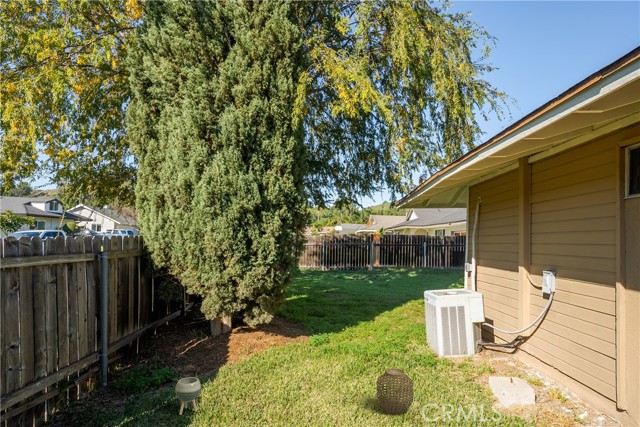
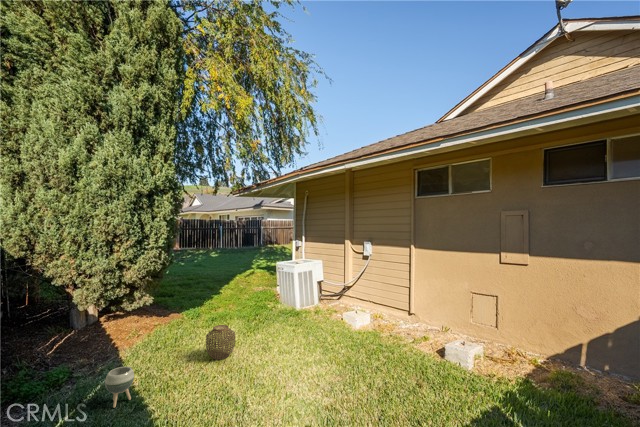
woven basket: present [377,369,413,414] -> present [206,325,235,360]

